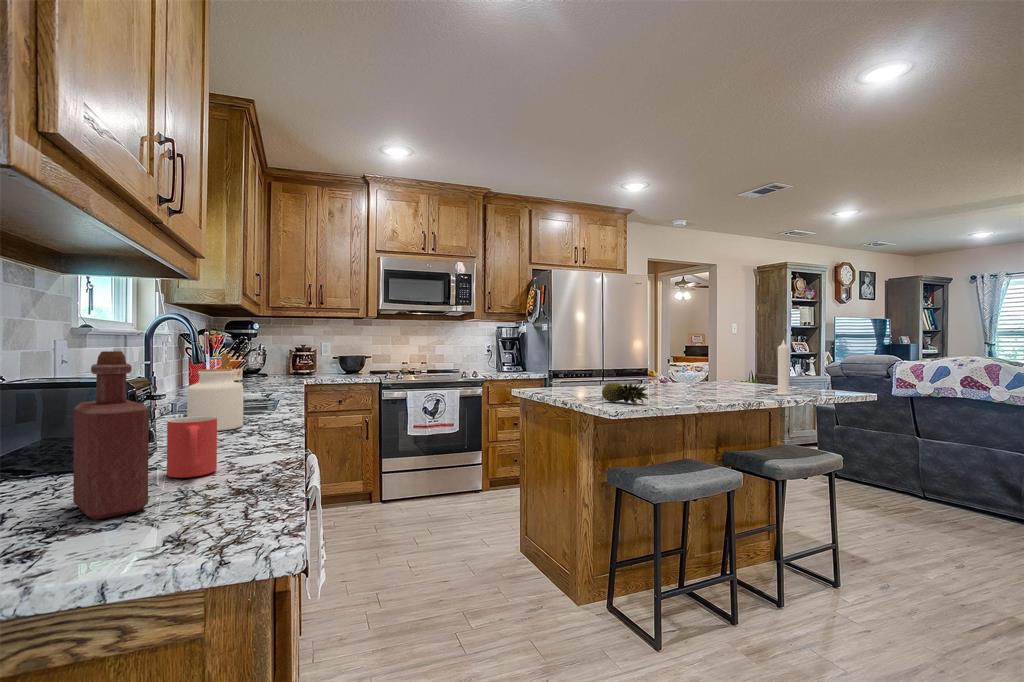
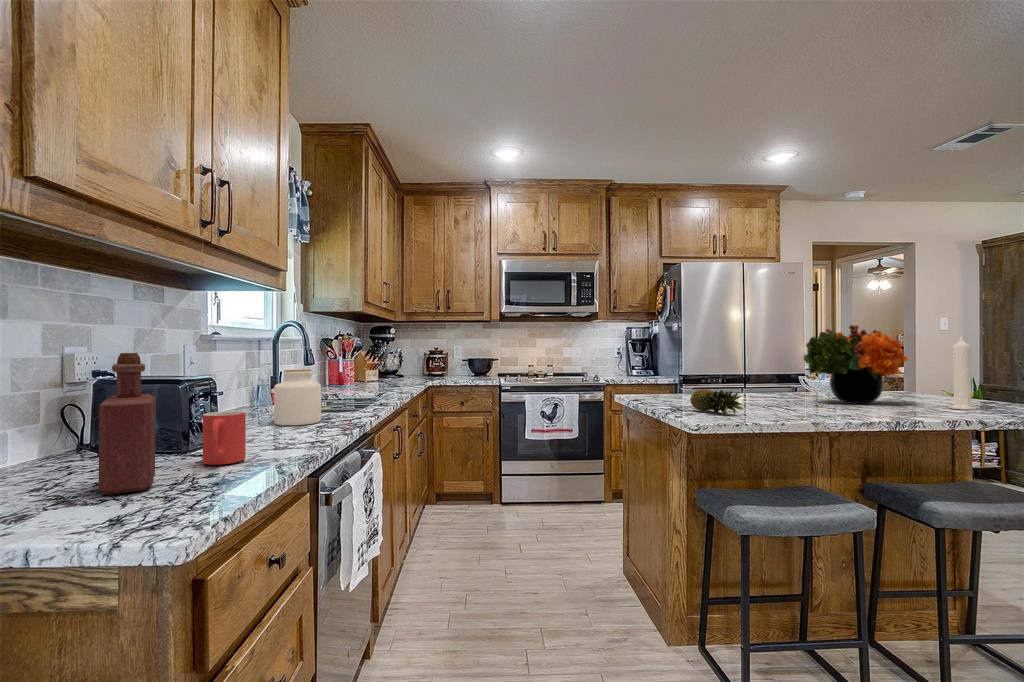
flower arrangement: none [672,330,748,393] -> present [803,325,909,404]

